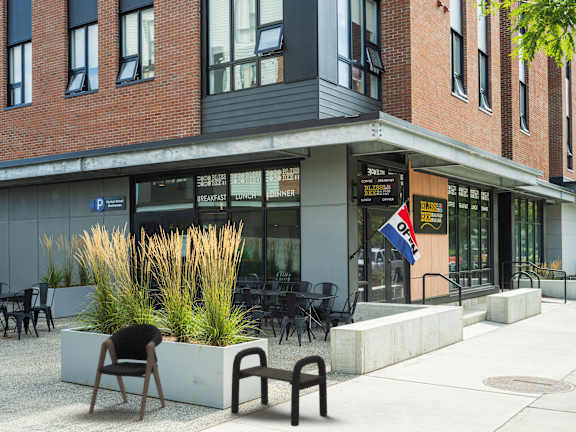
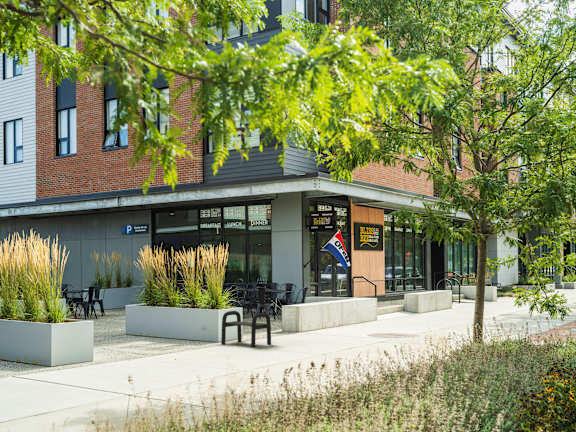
chair: present [89,324,165,420] -> none [147,299,187,346]

